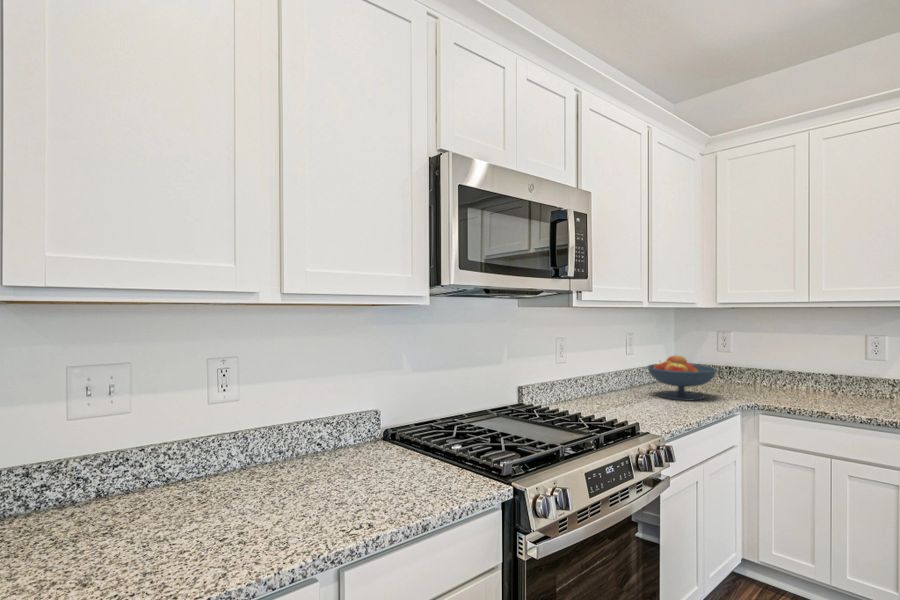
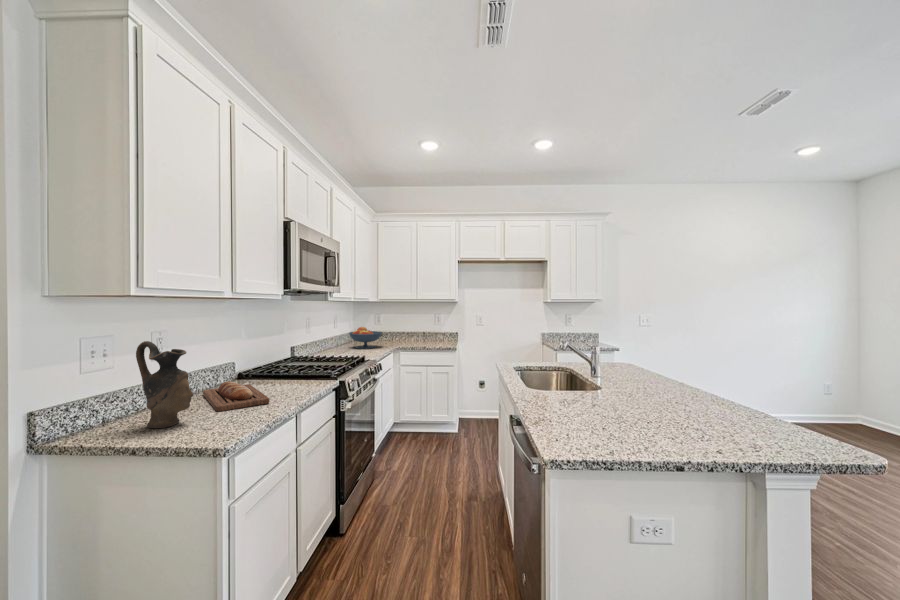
ceramic pitcher: none [77,379,155,542] -> present [136,341,193,428]
bread loaf: none [213,452,352,525] -> present [203,381,269,412]

